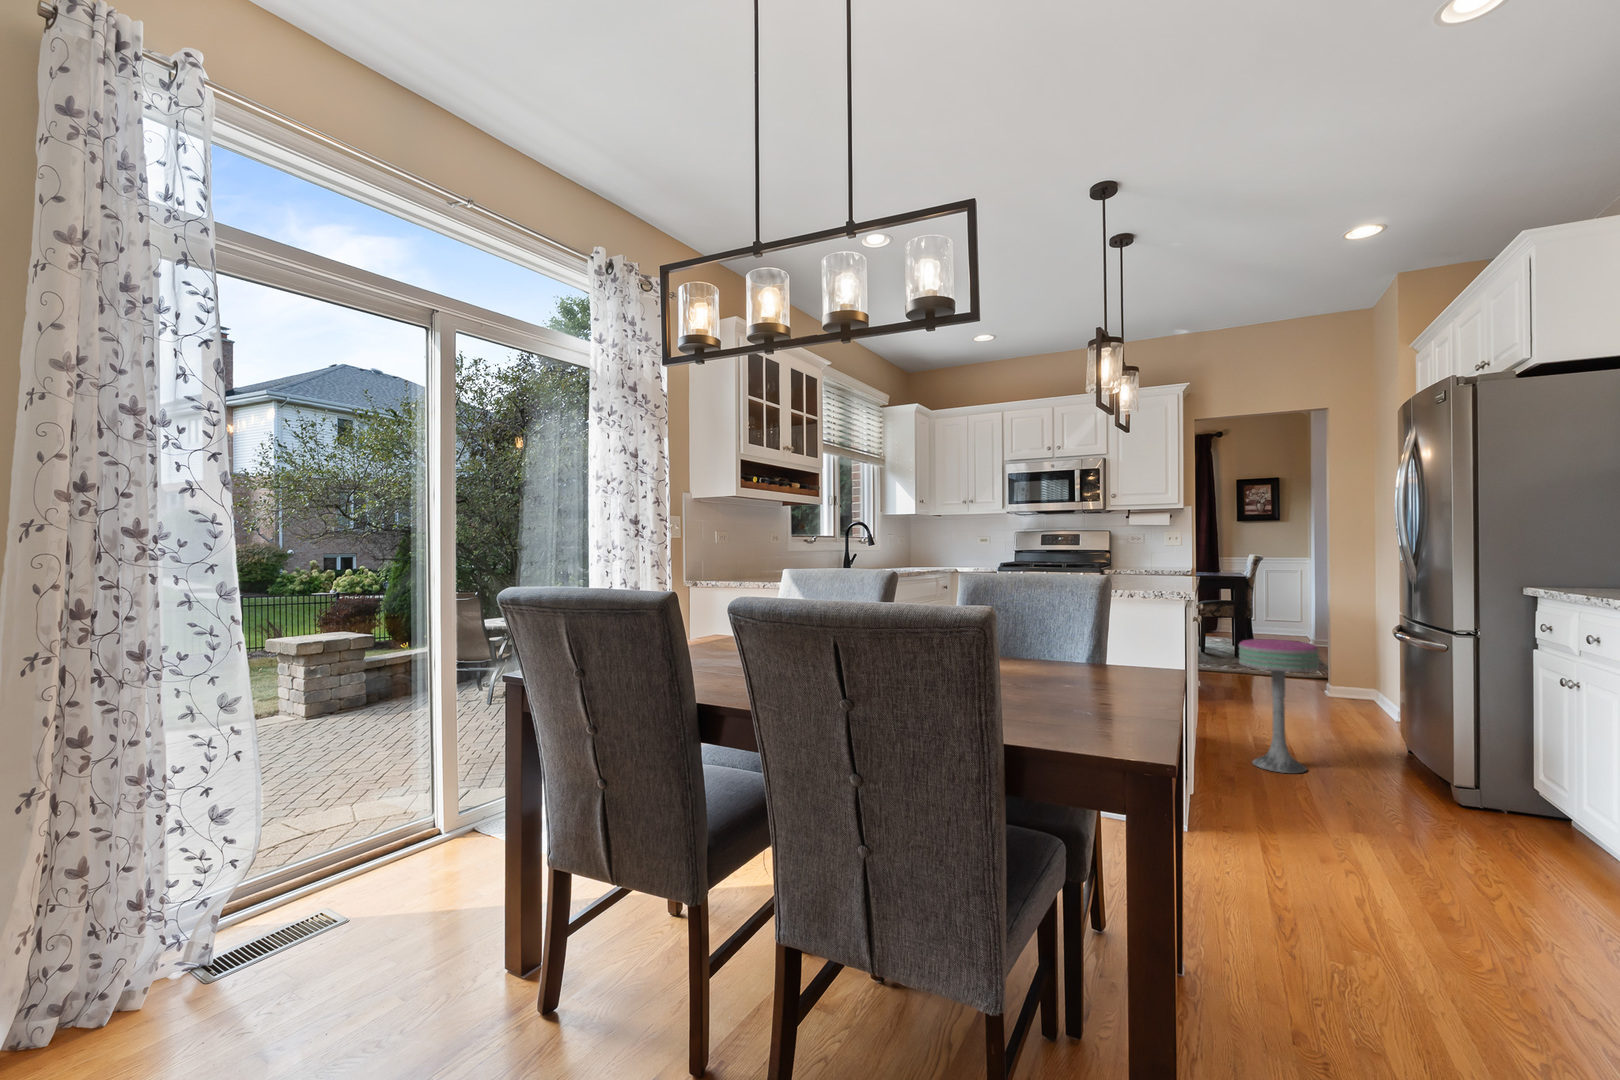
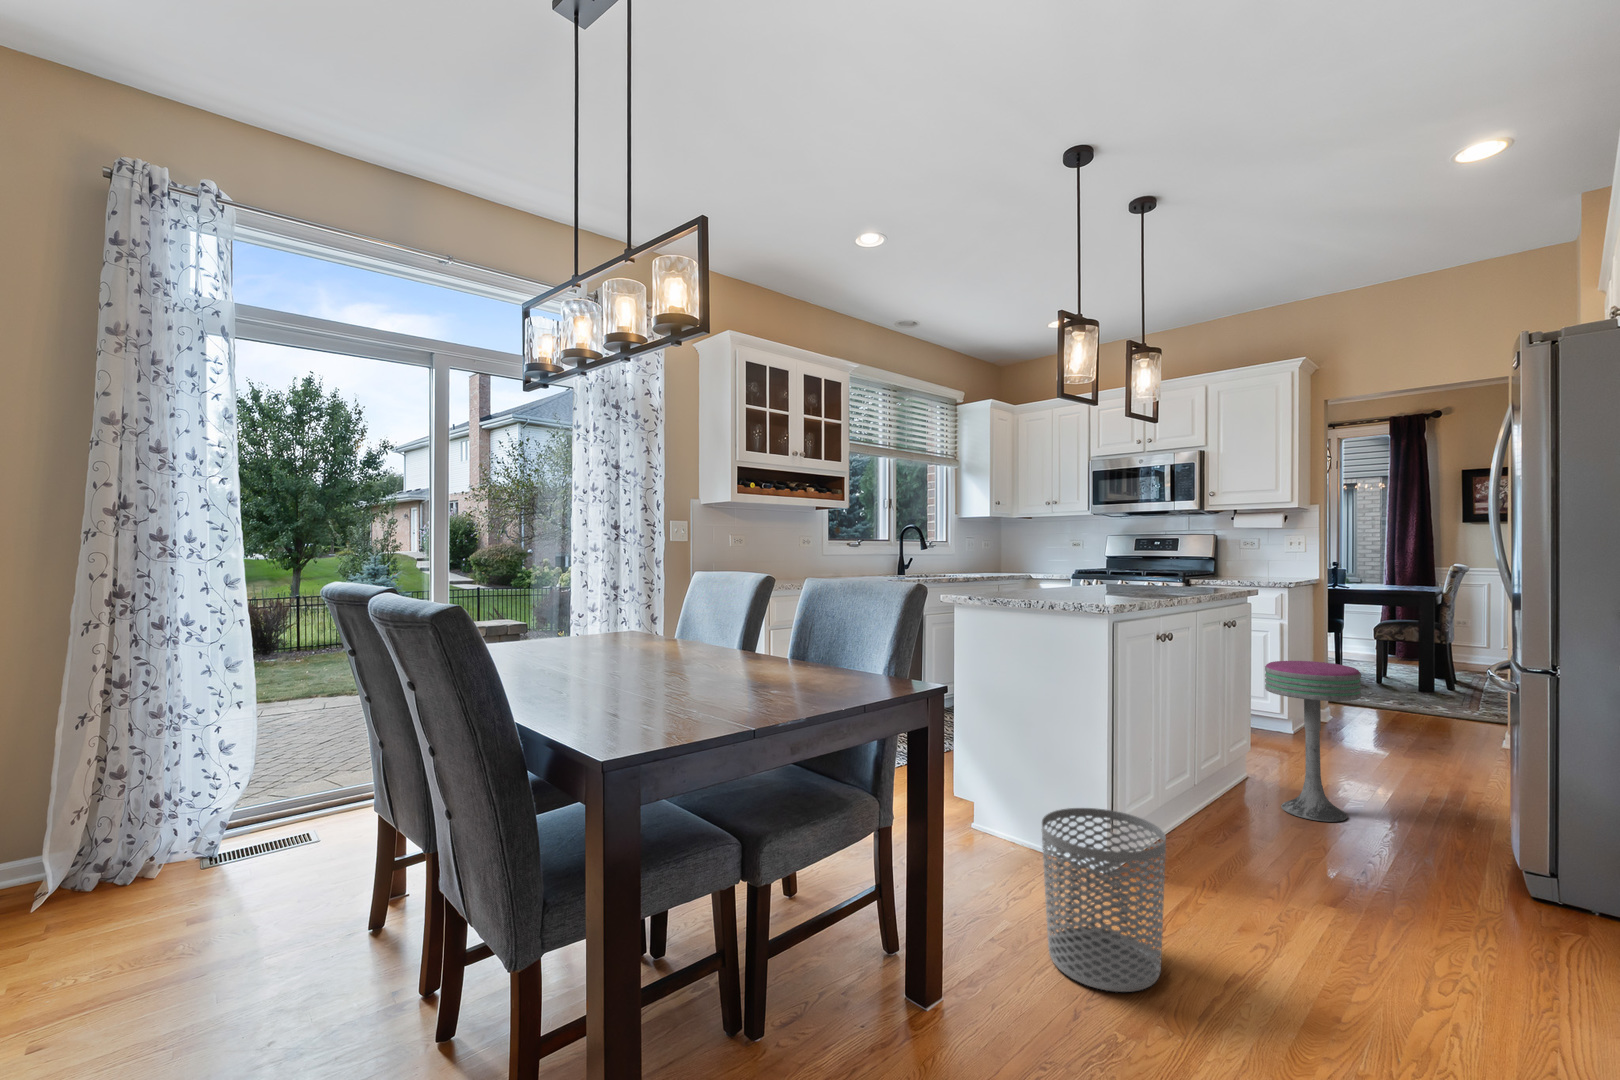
waste bin: none [1218,781,1342,945] -> present [1042,808,1166,992]

